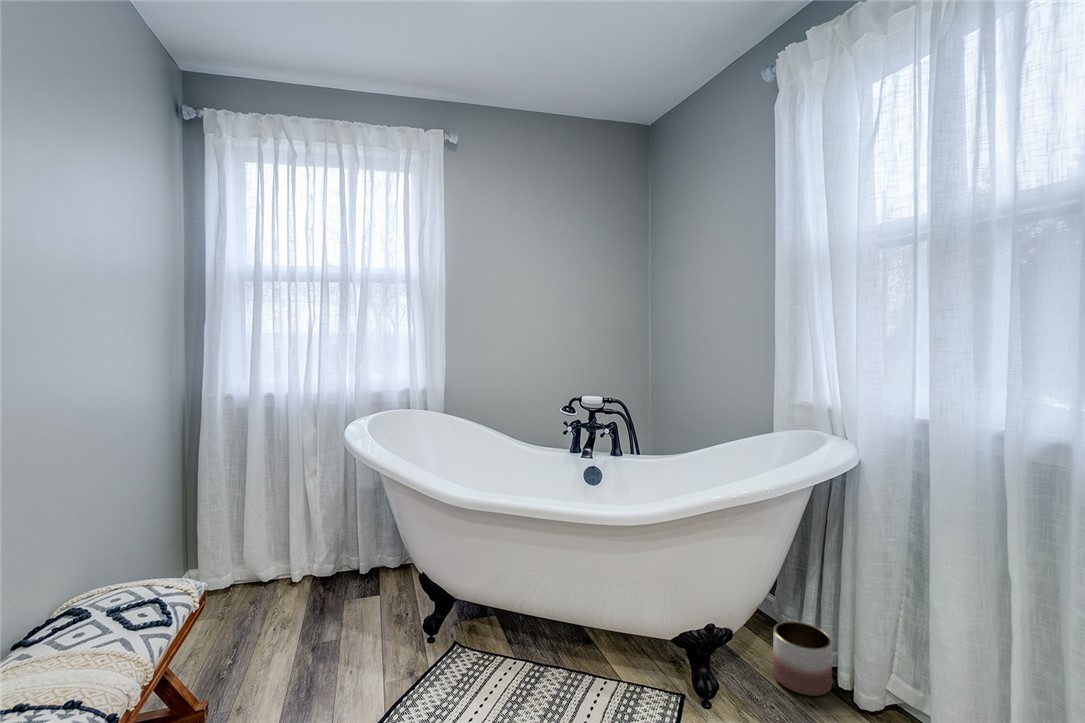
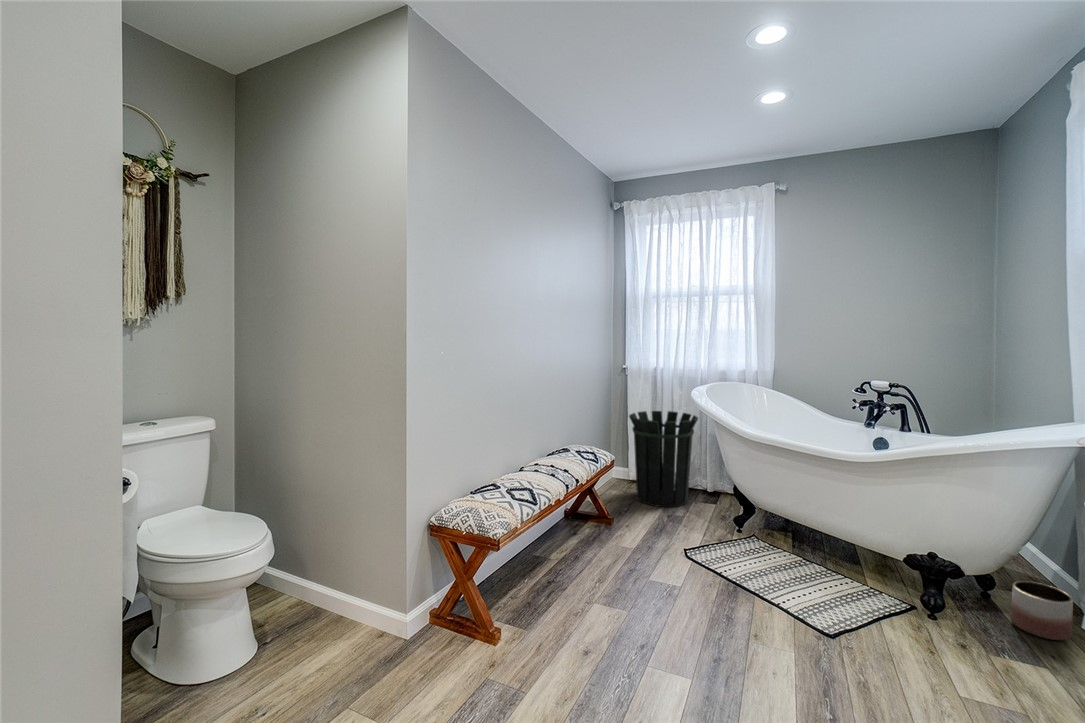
waste bin: none [223,459,350,632] -> present [629,411,698,507]

